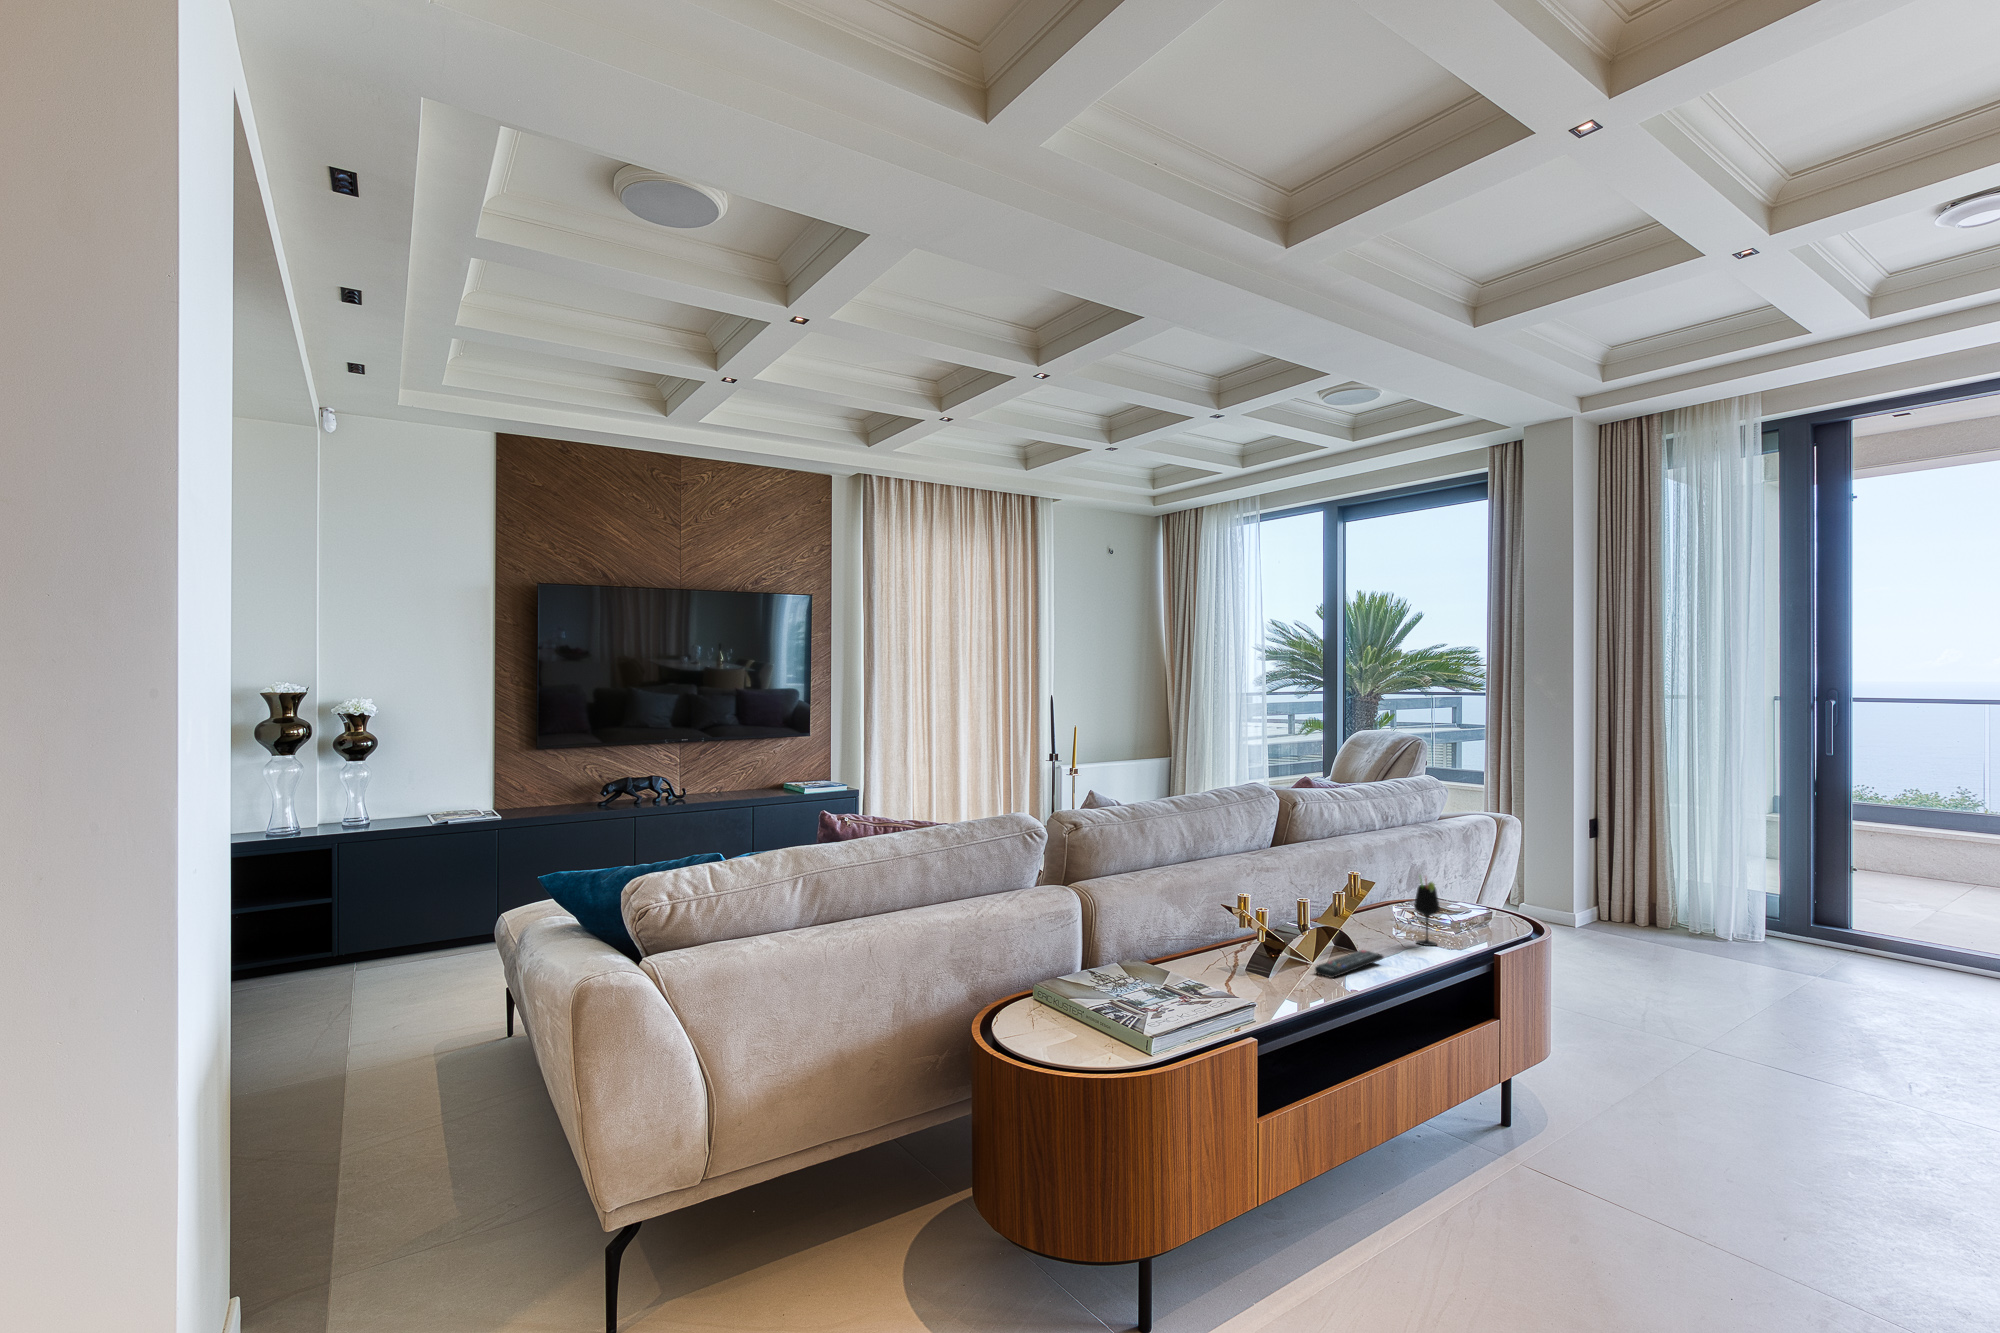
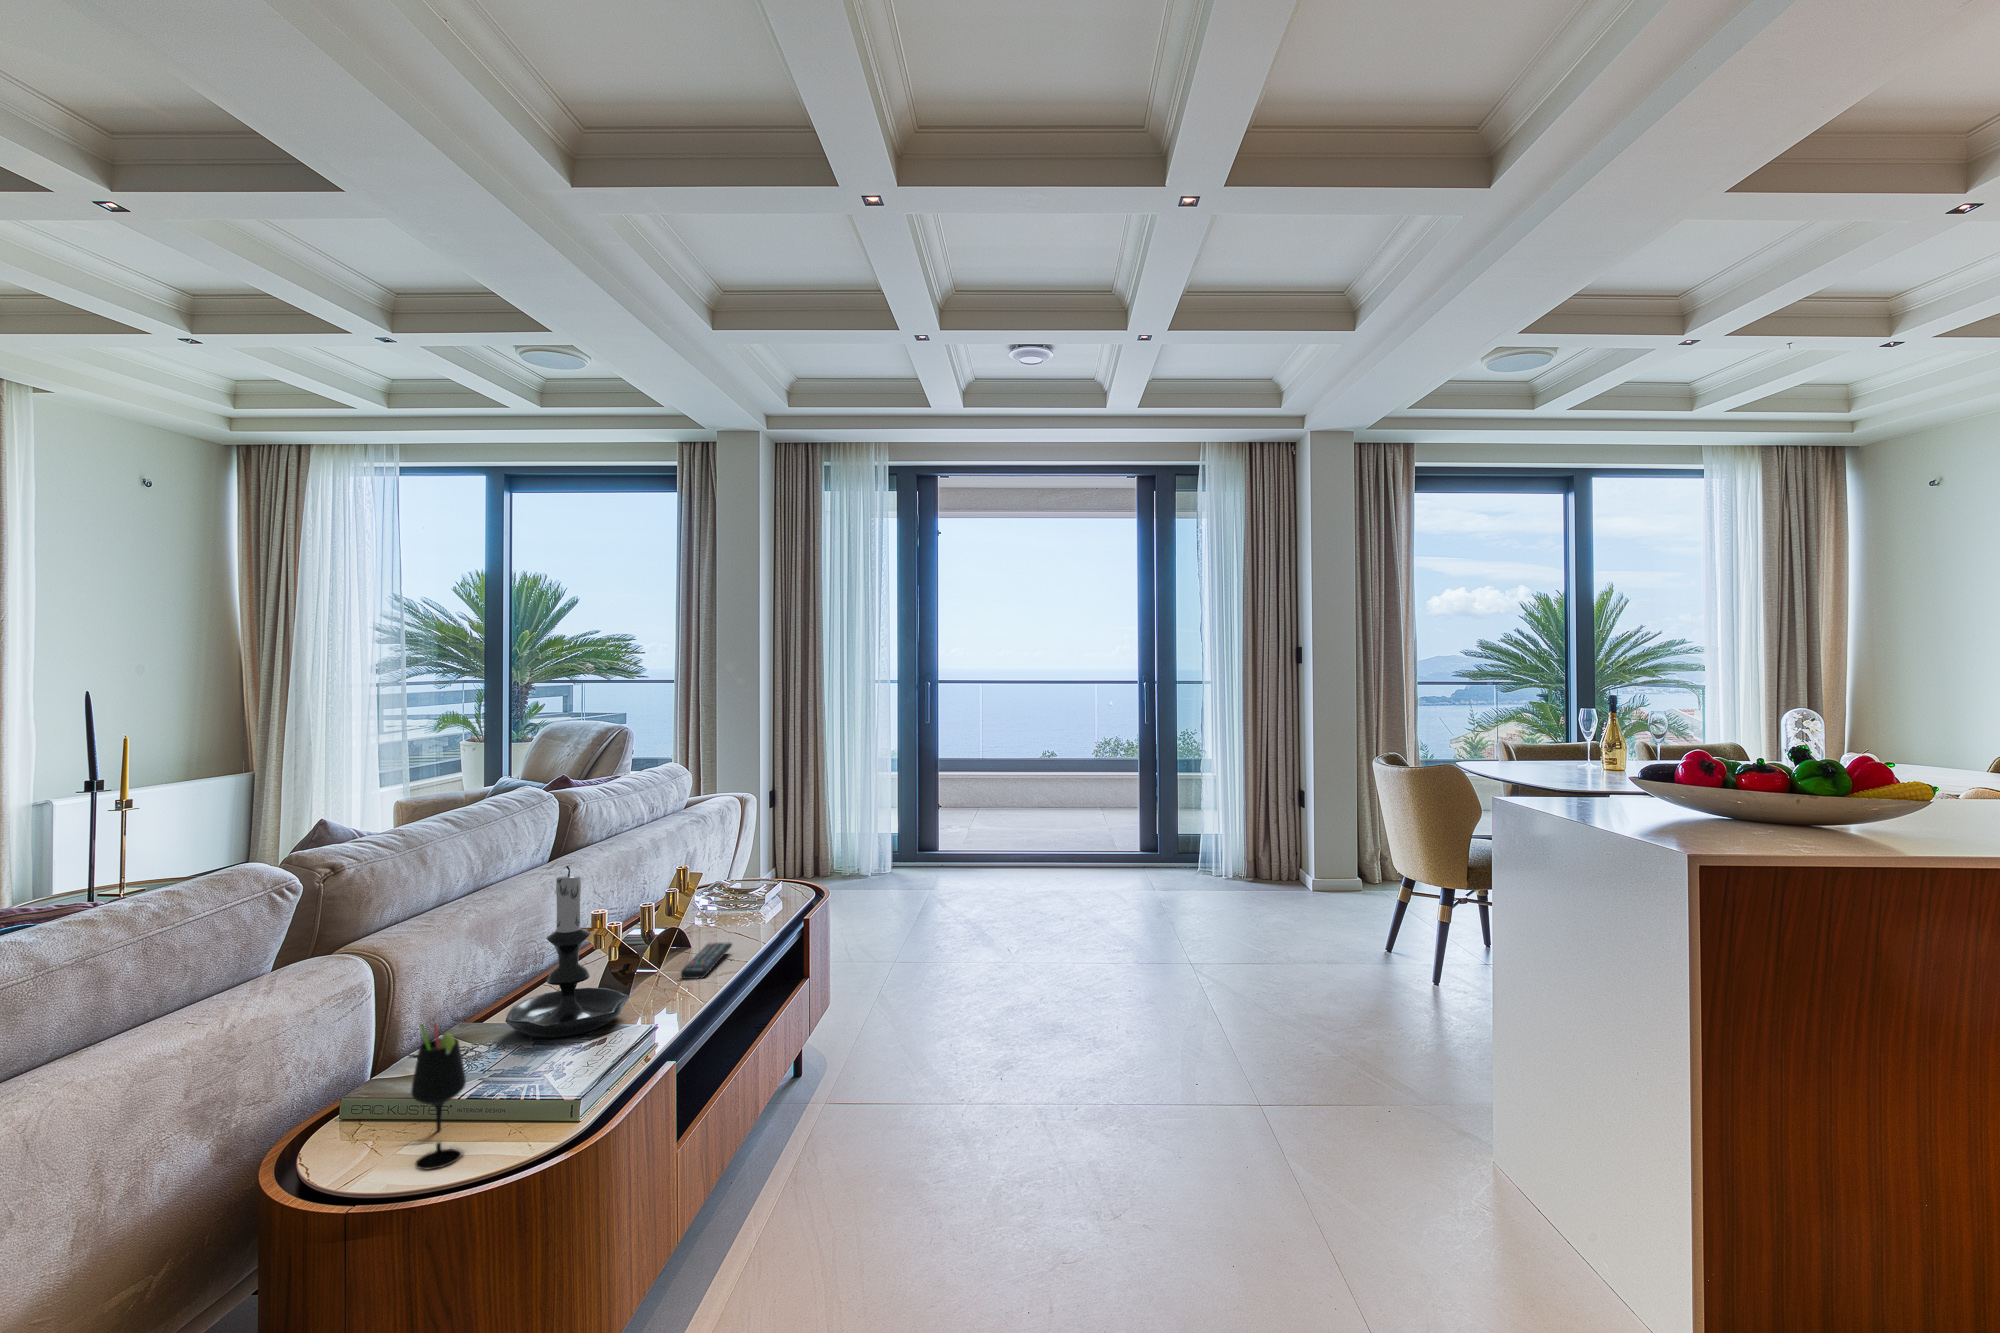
candle holder: none [1150,855,1245,991] -> present [505,866,630,1038]
wine glass: present [1414,882,1440,946] -> present [411,1024,466,1169]

